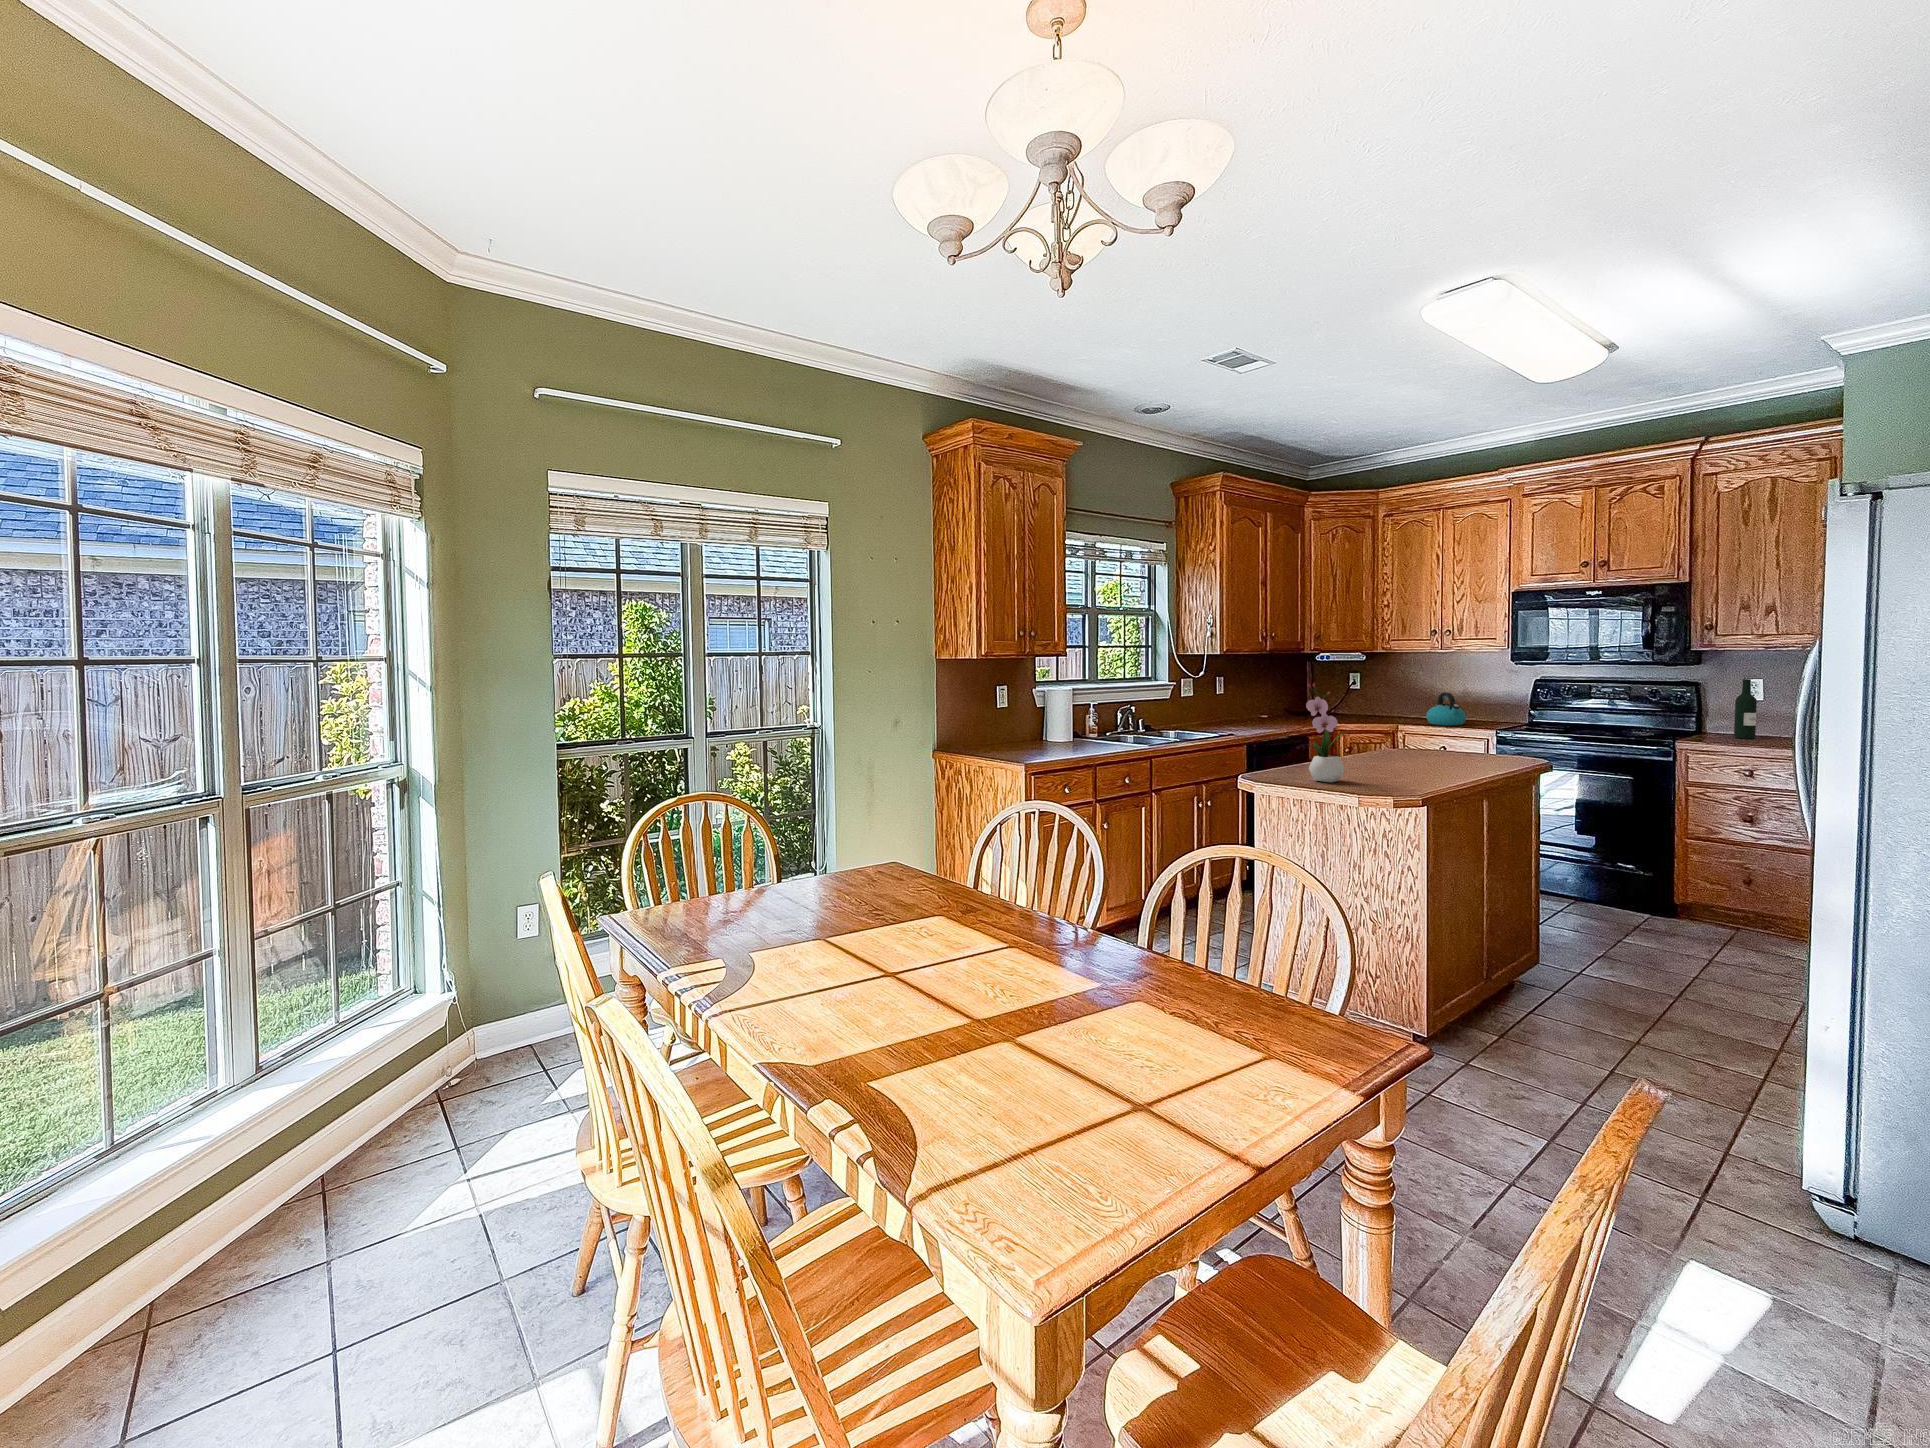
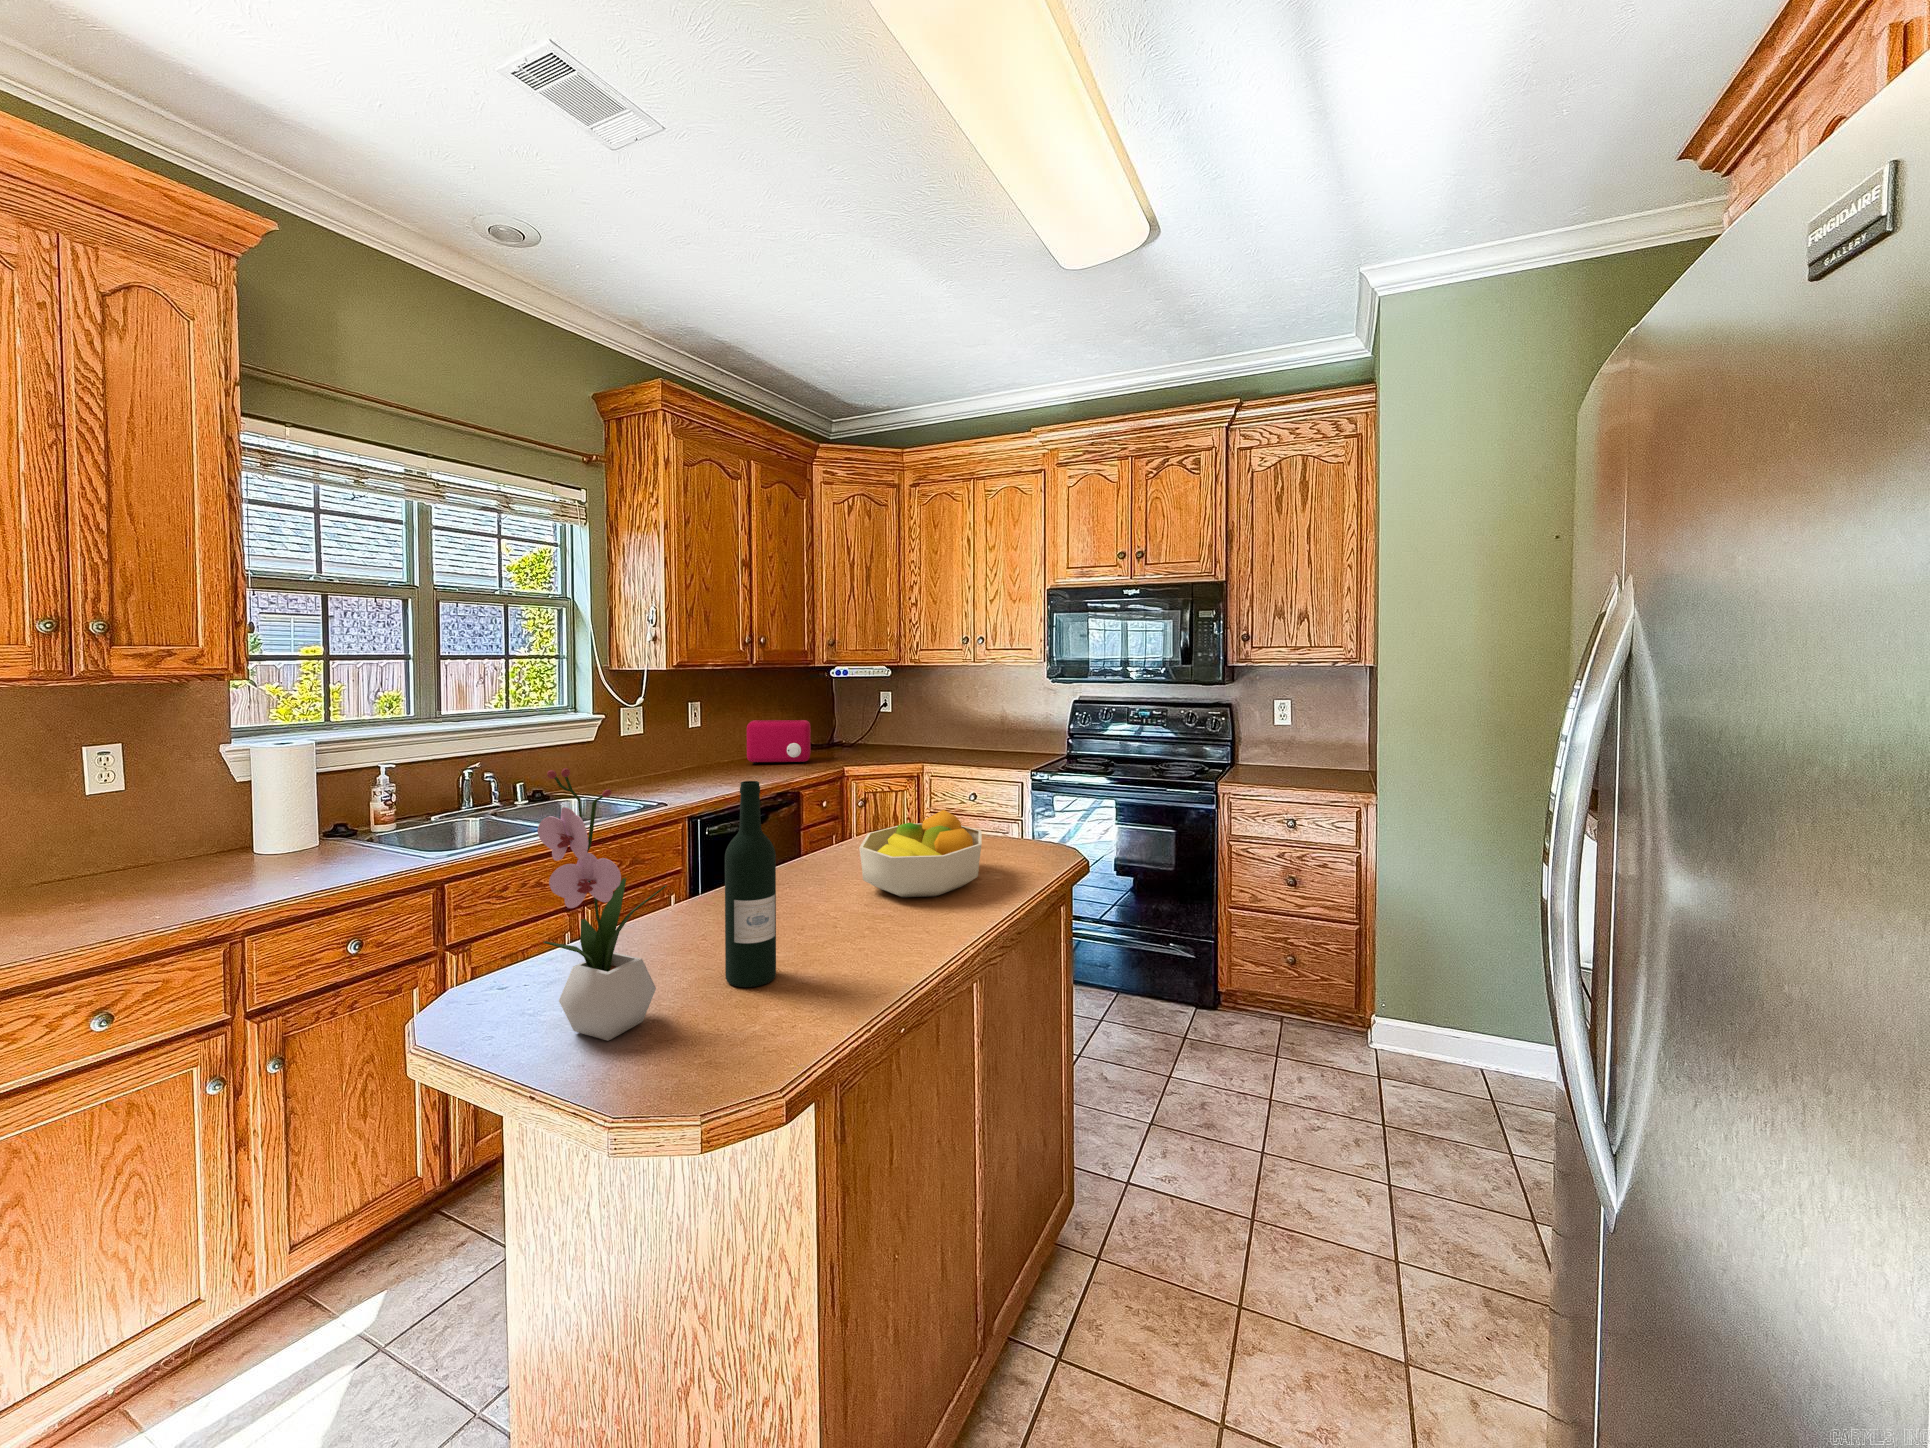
wine bottle: present [1734,679,1757,739] -> present [725,781,776,987]
toaster: none [1256,690,1304,721] -> present [747,720,811,764]
kettle: present [1426,693,1466,726] -> none [956,721,1000,765]
fruit bowl: none [1406,726,1480,764] -> present [859,810,982,897]

